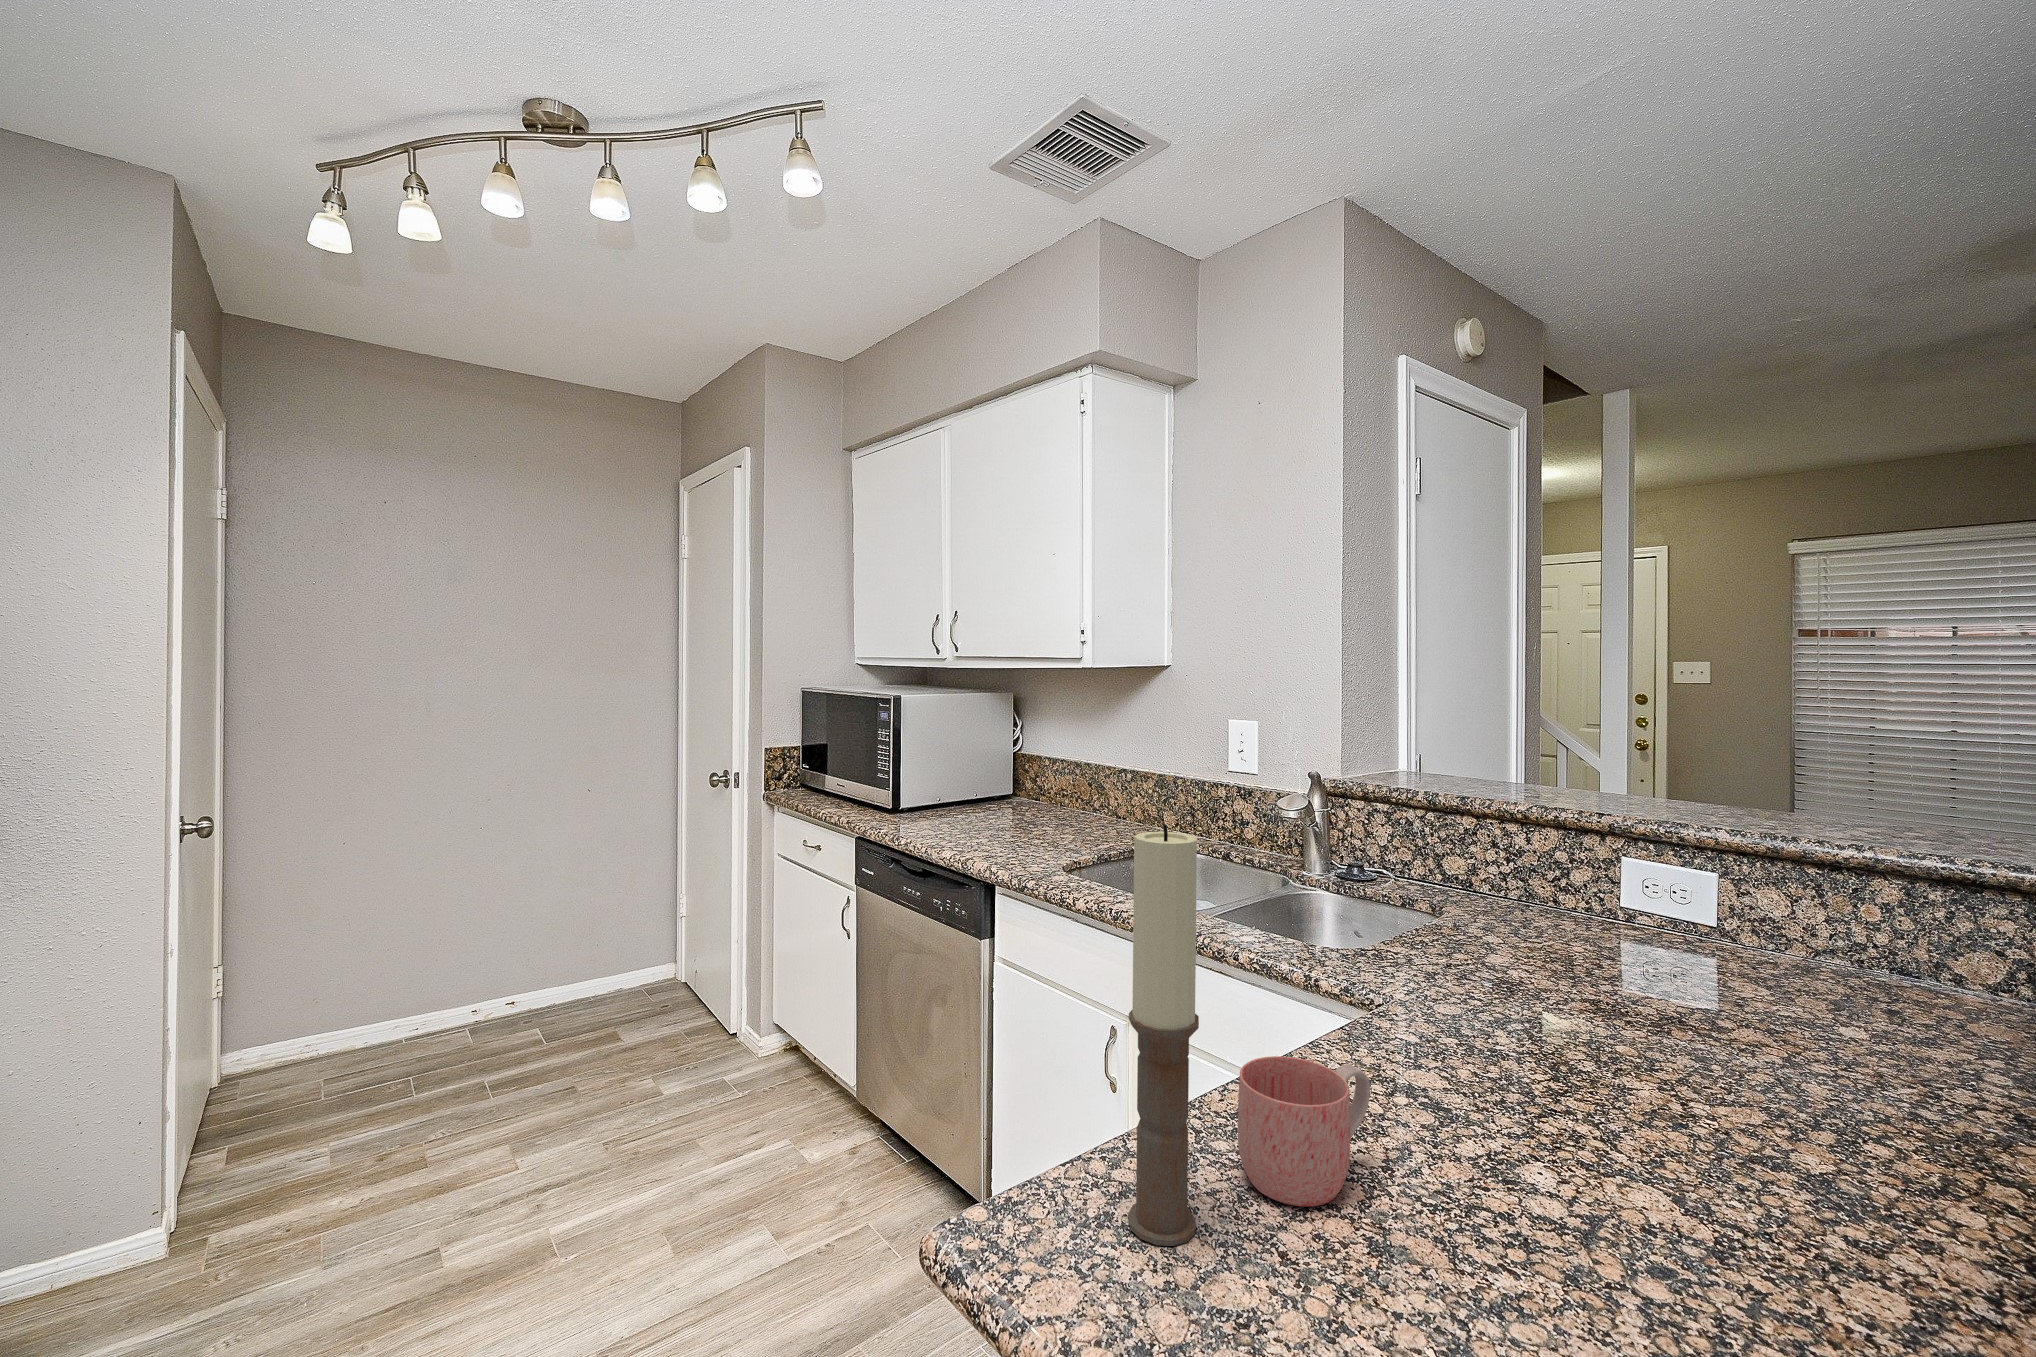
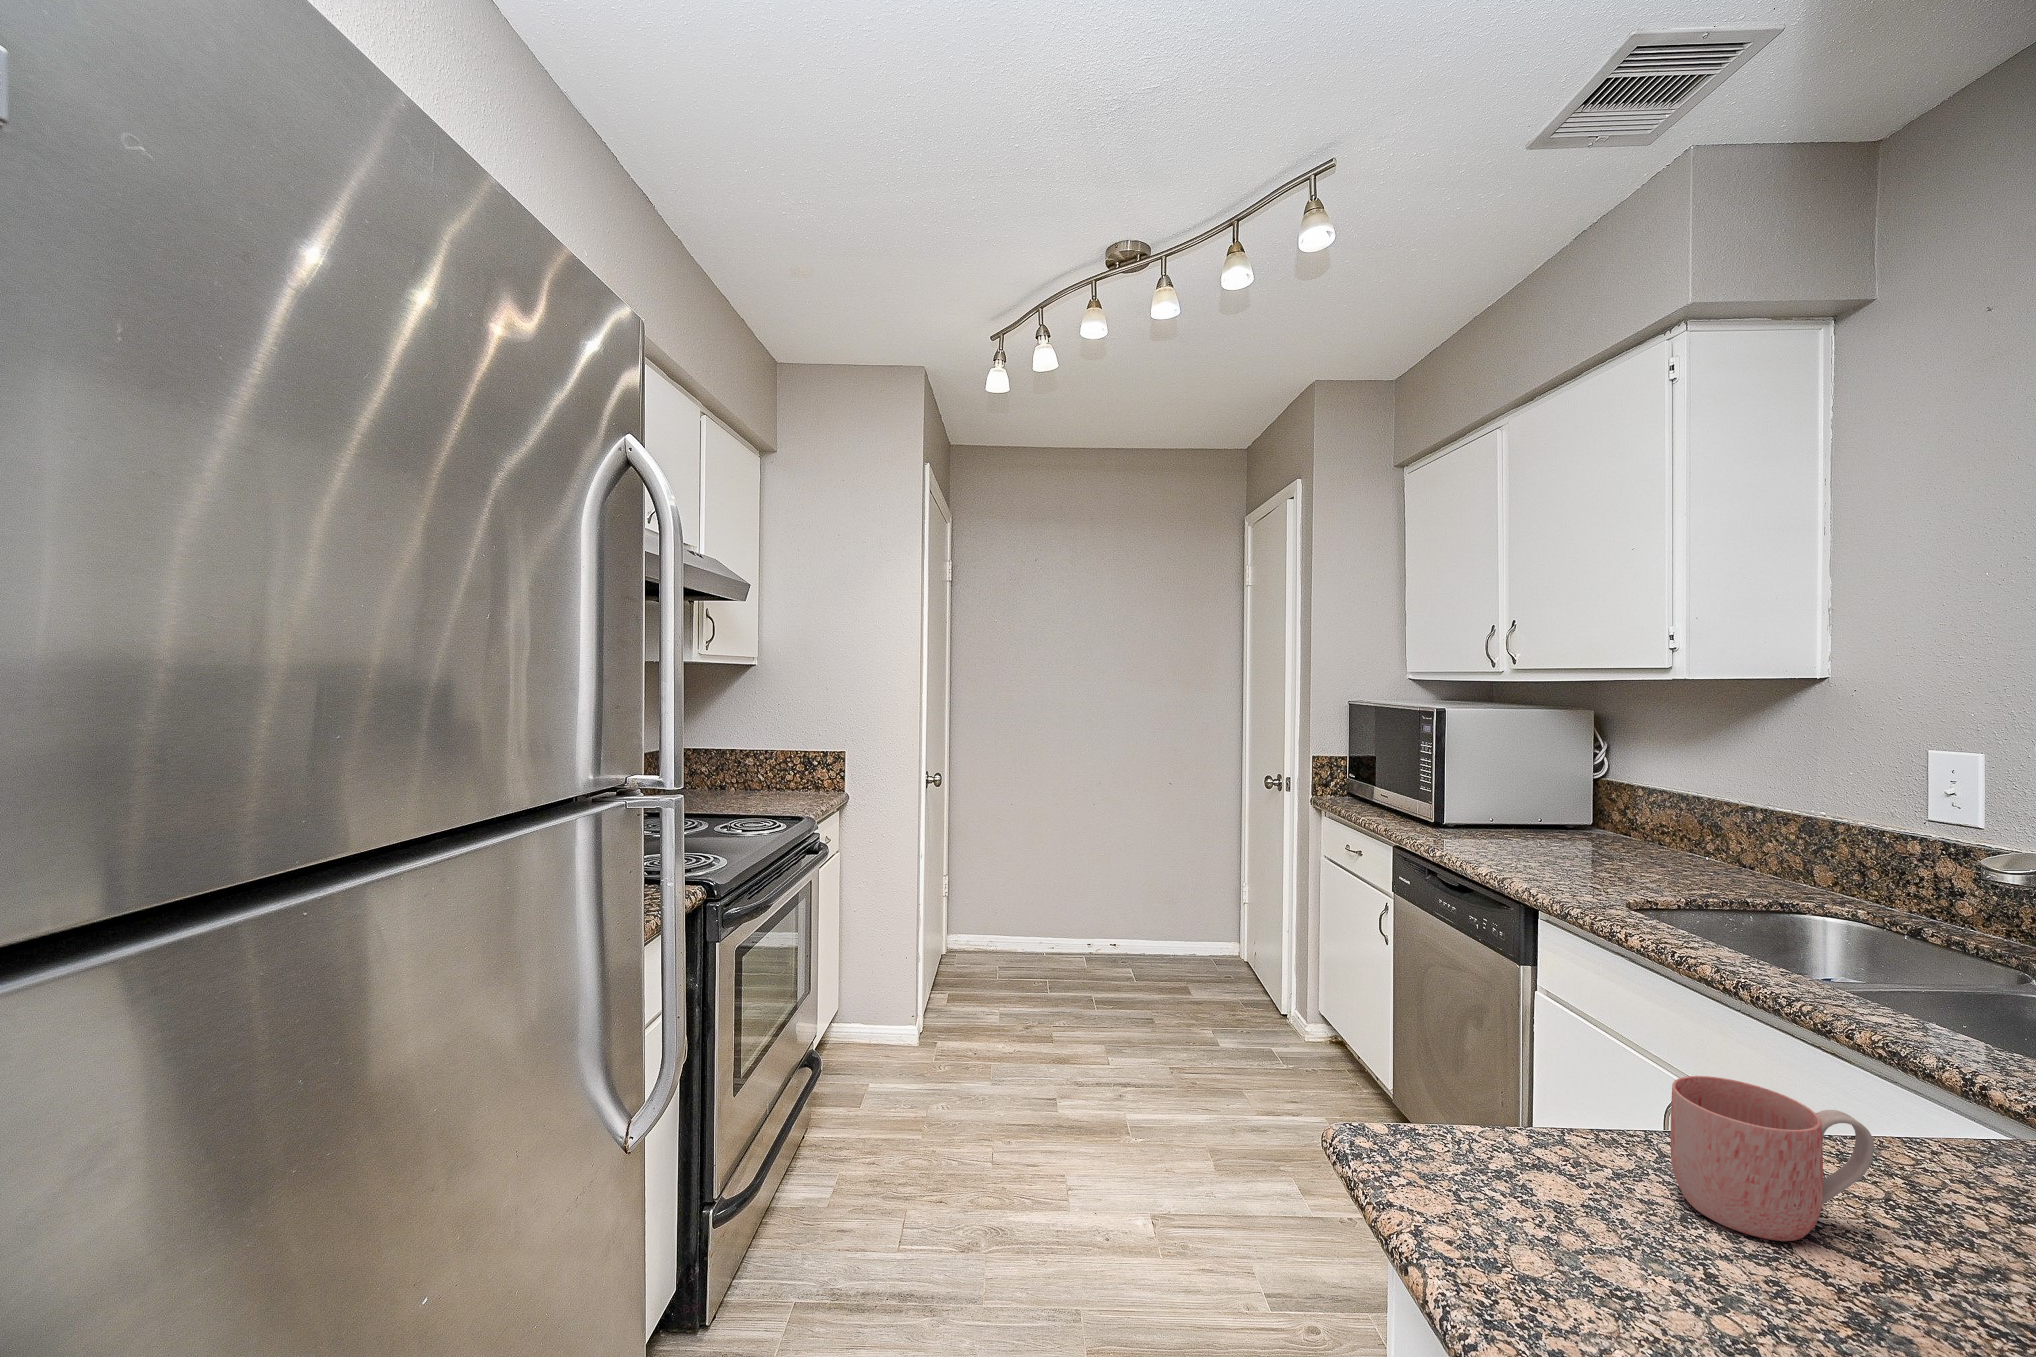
candle: present [1128,824,1199,1246] -> none [1516,806,1592,1207]

